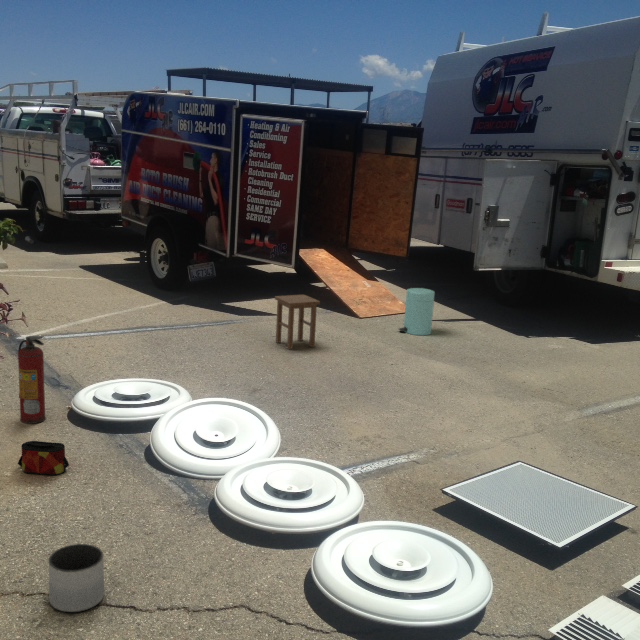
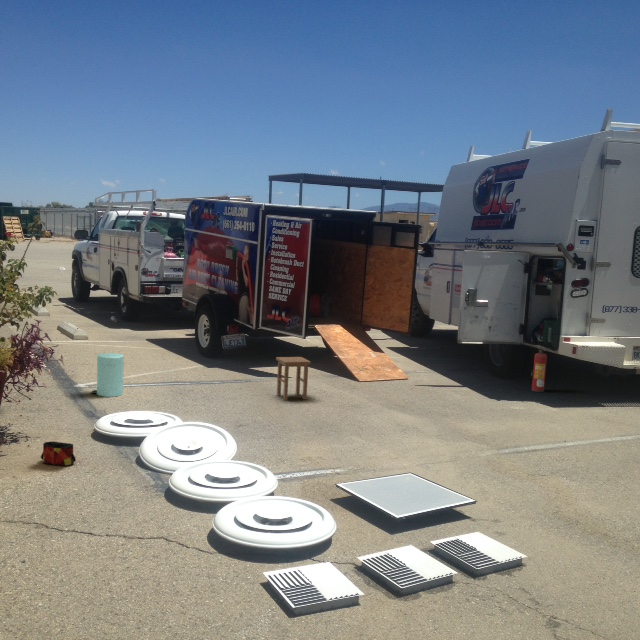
trash can: present [399,288,435,335] -> present [92,353,124,397]
fire extinguisher: present [18,336,46,424] -> present [530,349,547,392]
planter: present [49,544,104,612] -> none [30,493,67,536]

